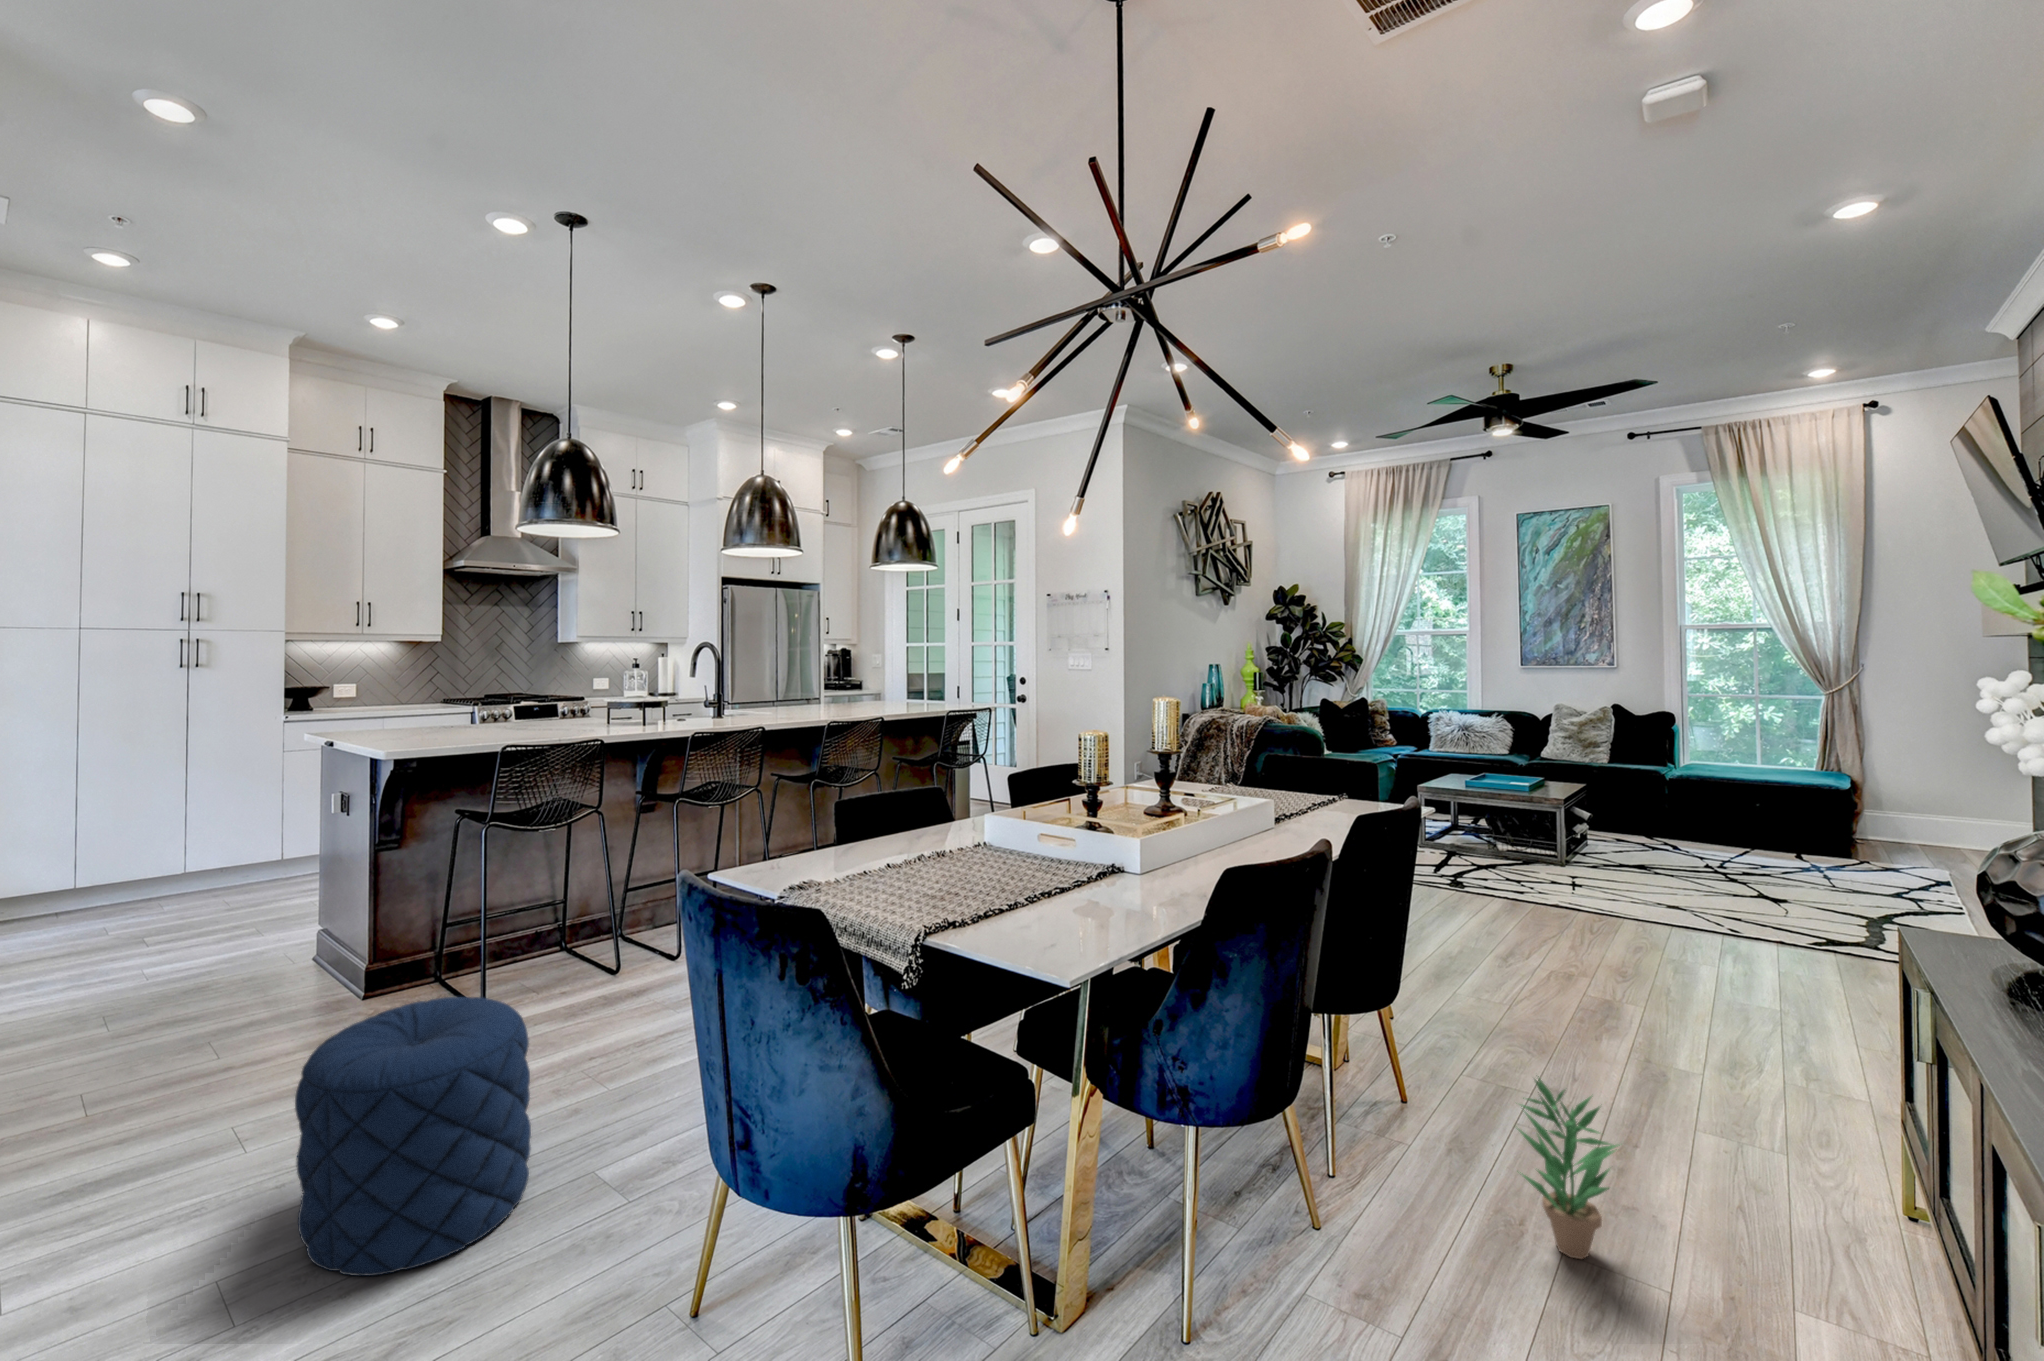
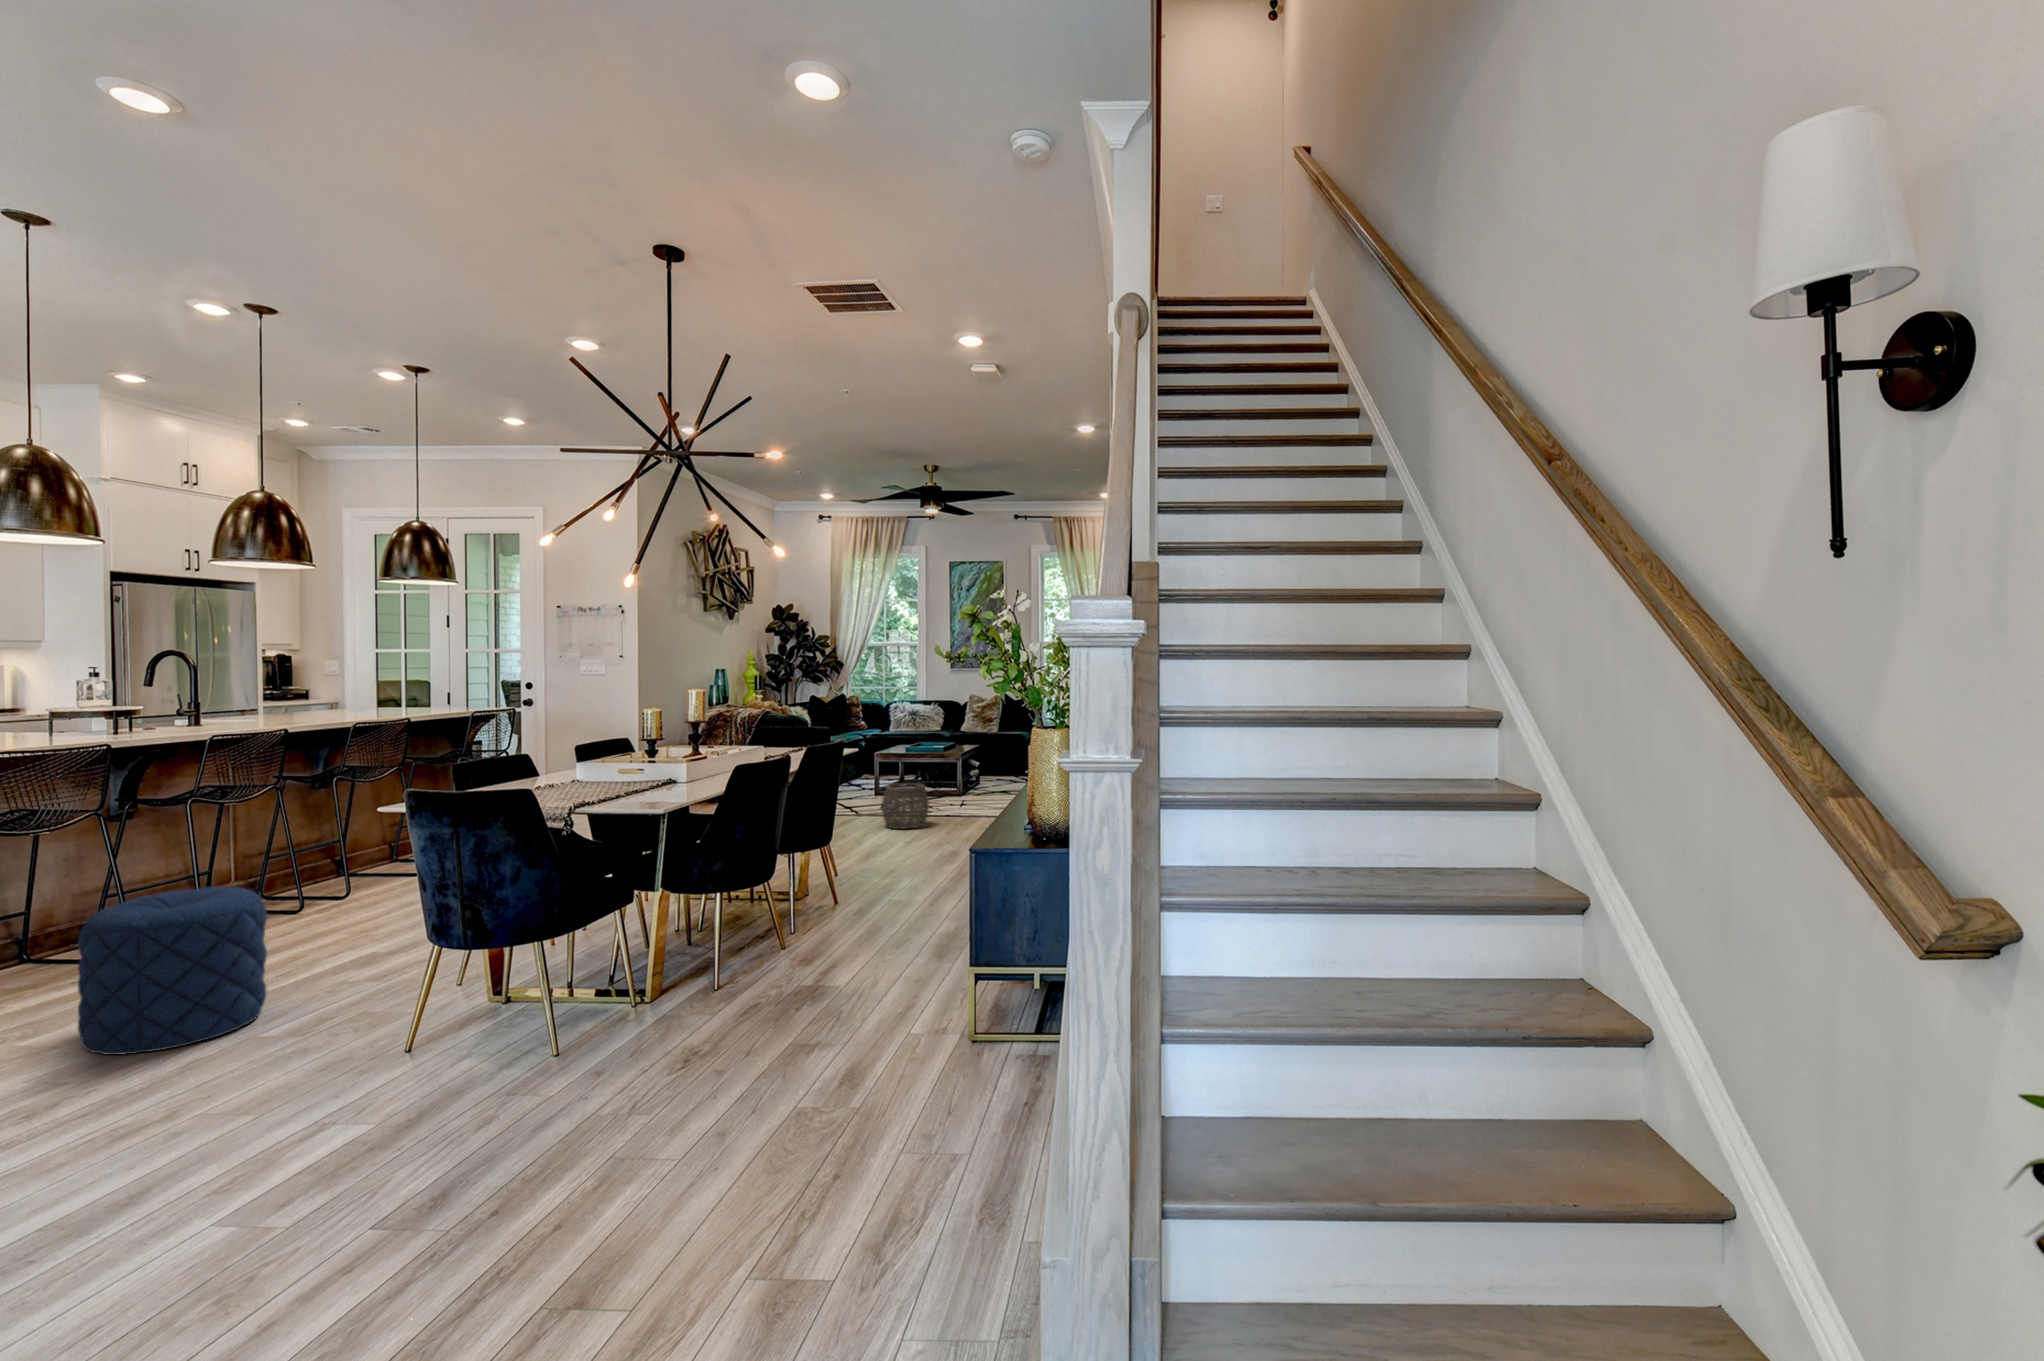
woven basket: none [1447,855,1534,935] -> present [882,783,929,829]
potted plant: present [1517,1076,1620,1259] -> none [877,837,919,917]

